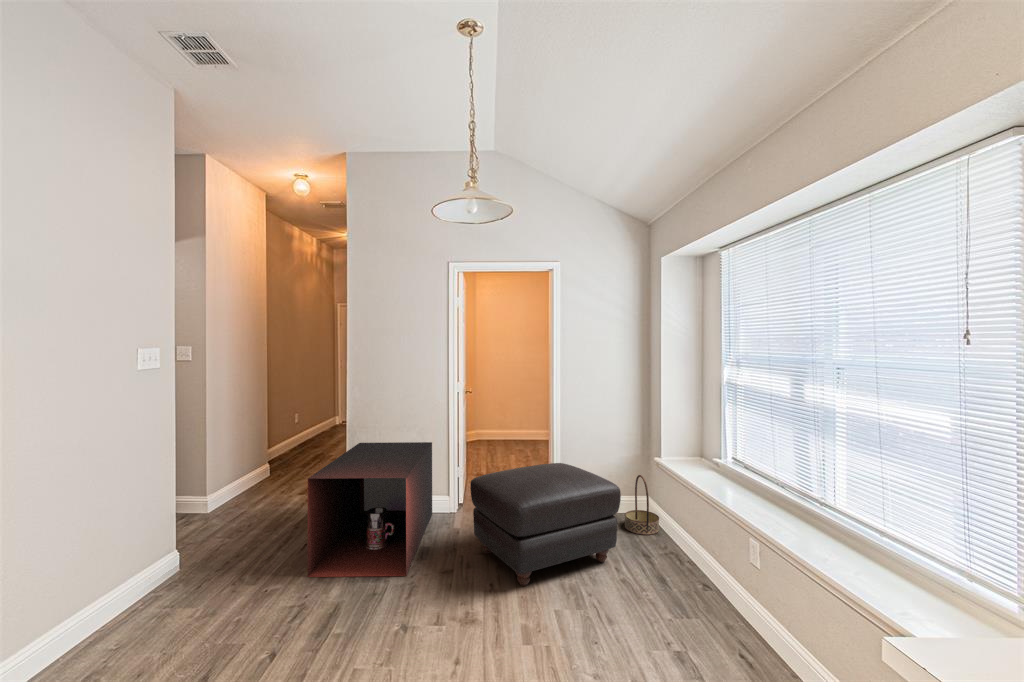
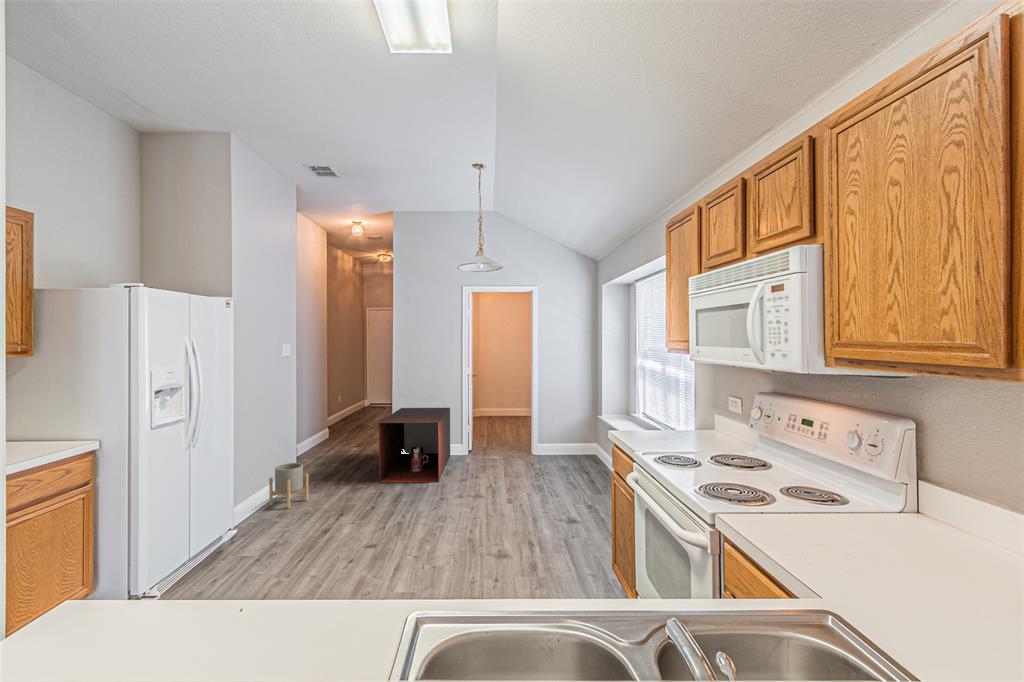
ottoman: present [470,463,621,586] -> none [477,419,570,485]
basket: present [625,475,659,535] -> none [578,428,600,465]
planter: none [86,559,166,656] -> present [269,463,308,509]

